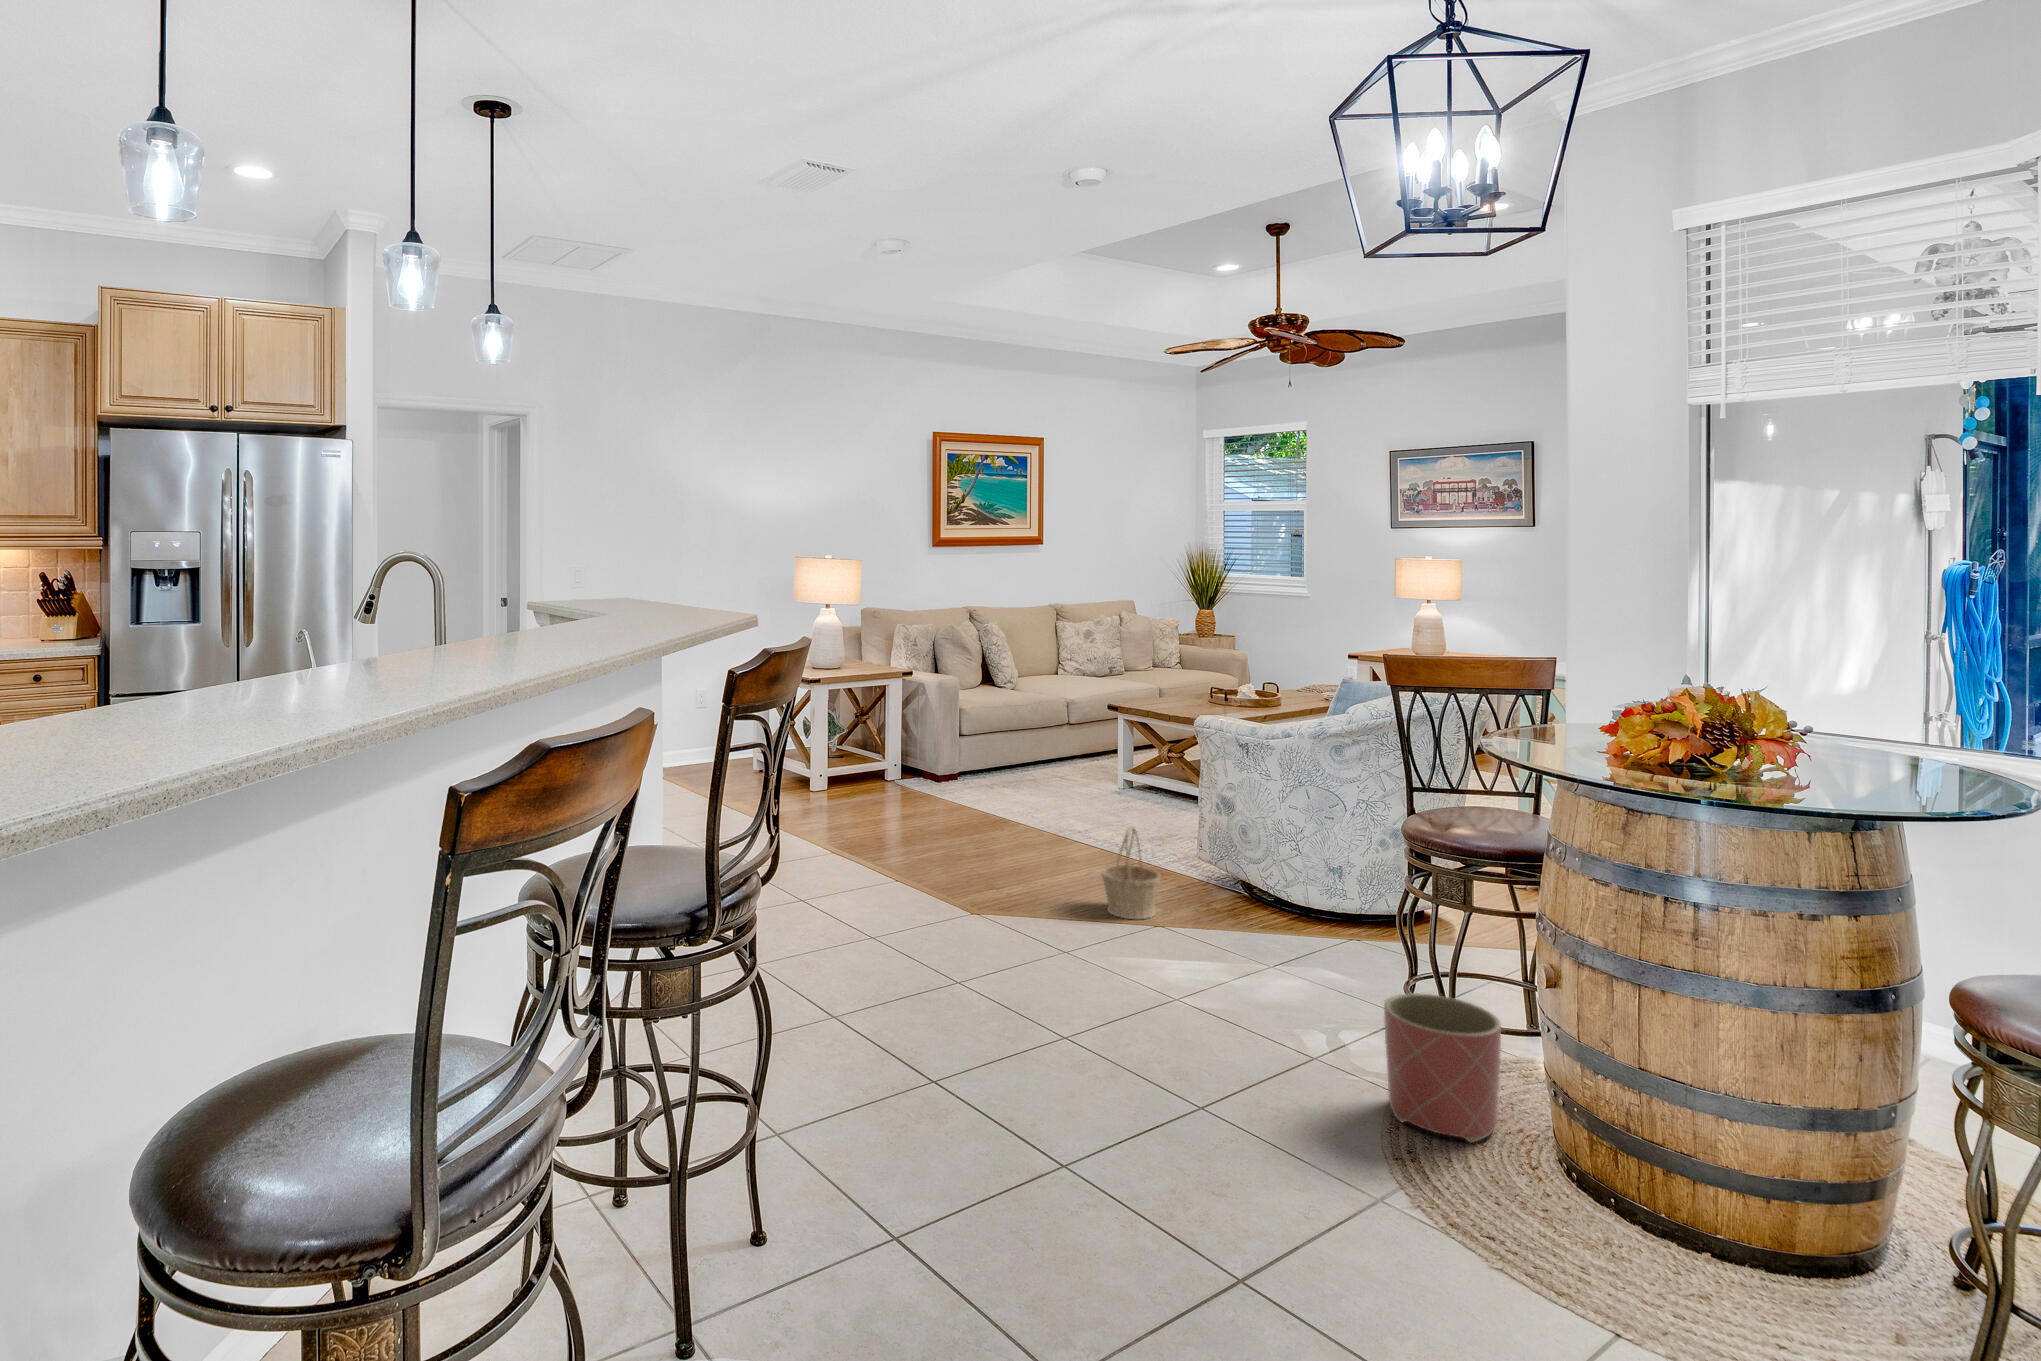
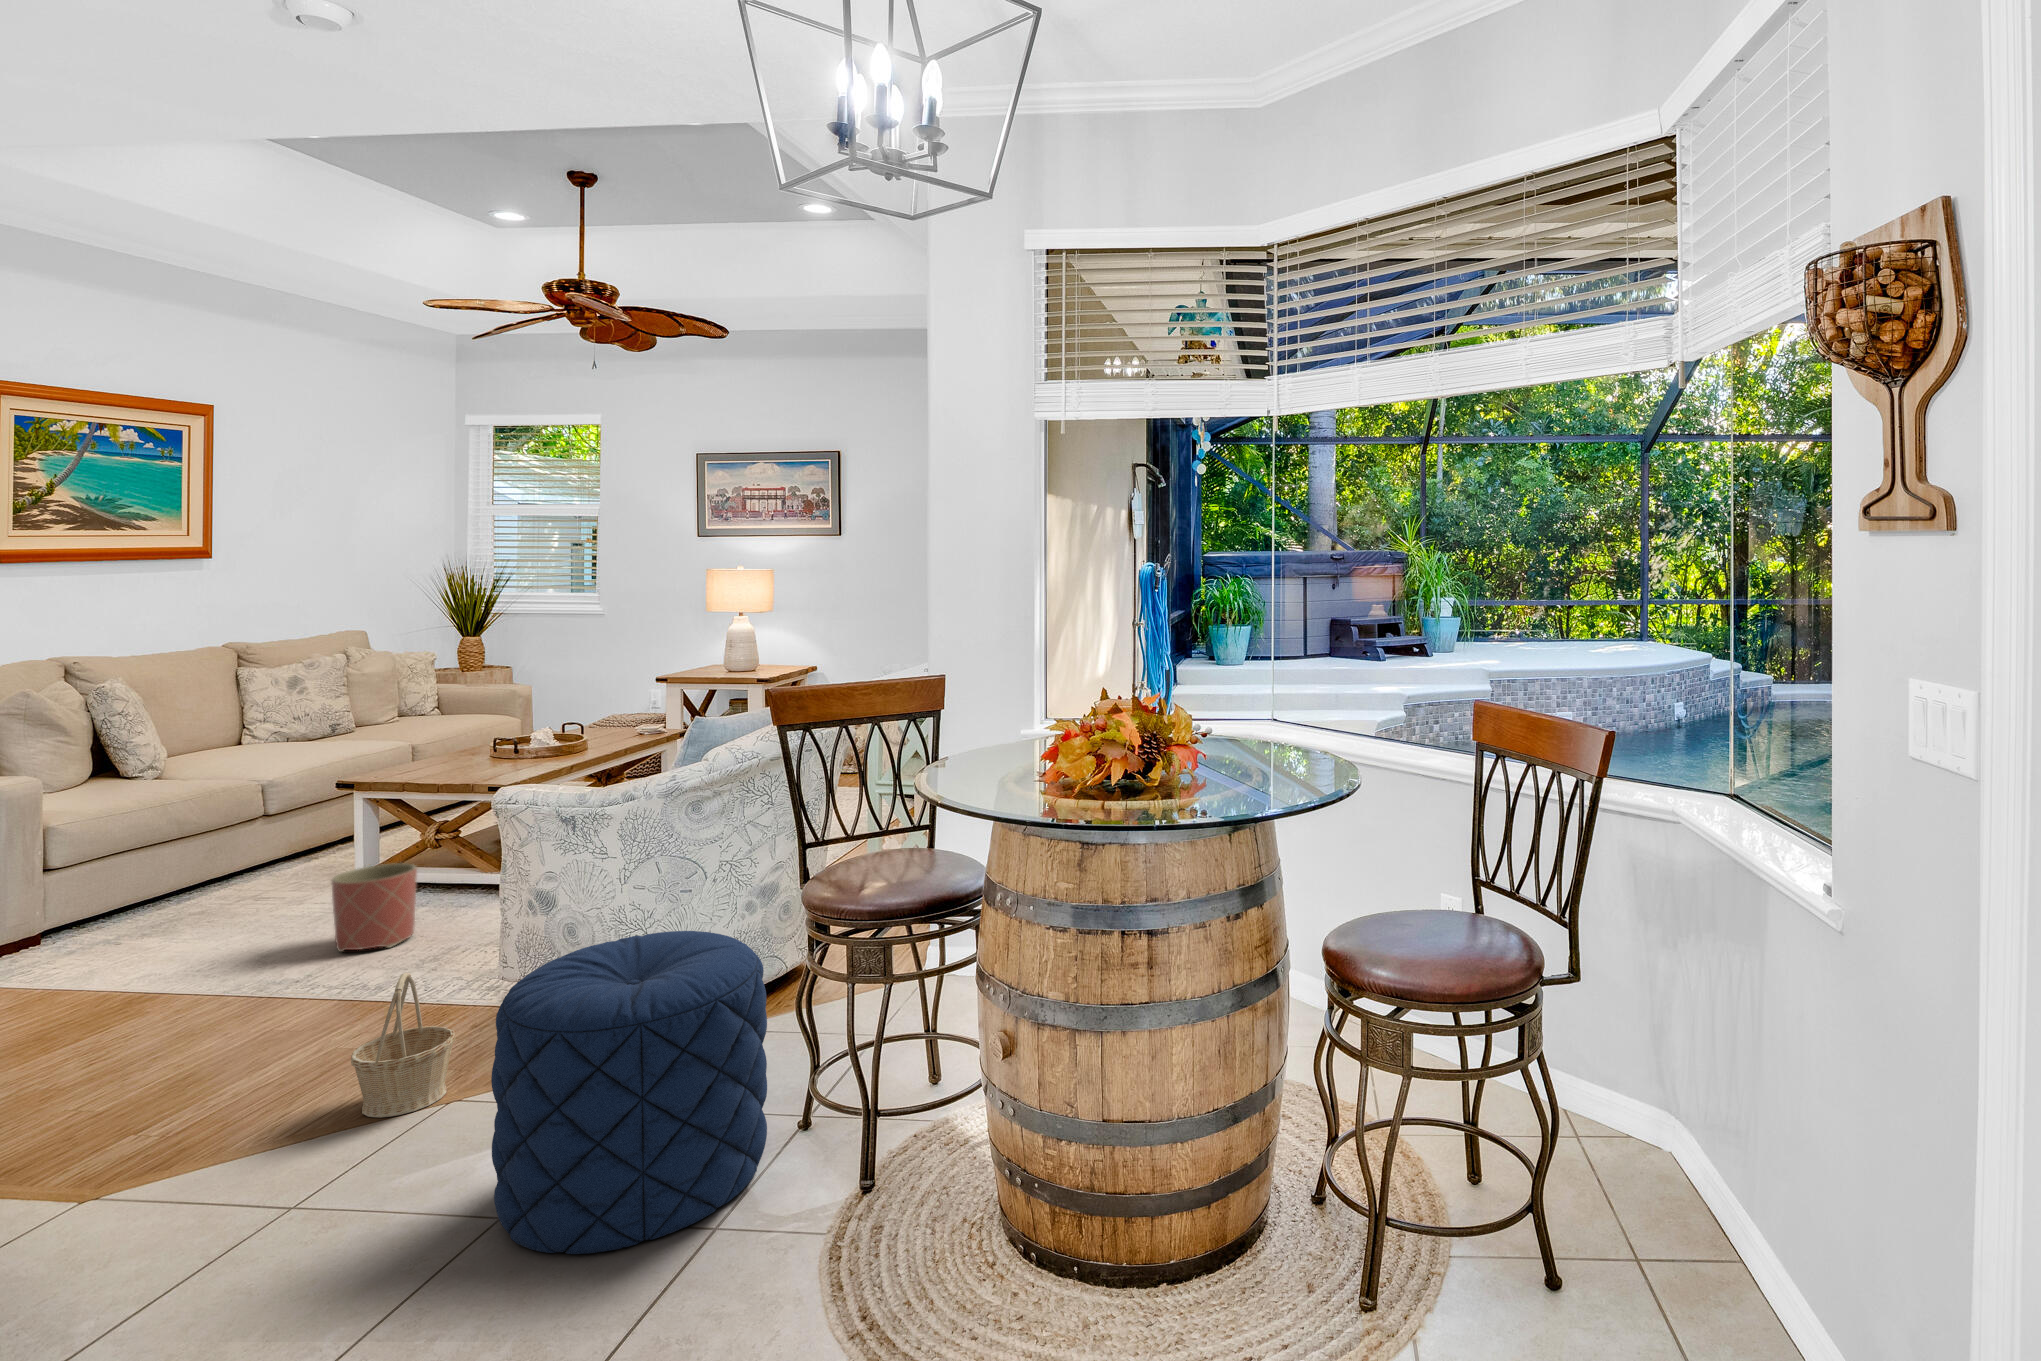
pouf: none [1170,828,1363,1045] -> present [491,931,767,1254]
planter: present [1384,993,1501,1143] -> present [332,863,417,952]

